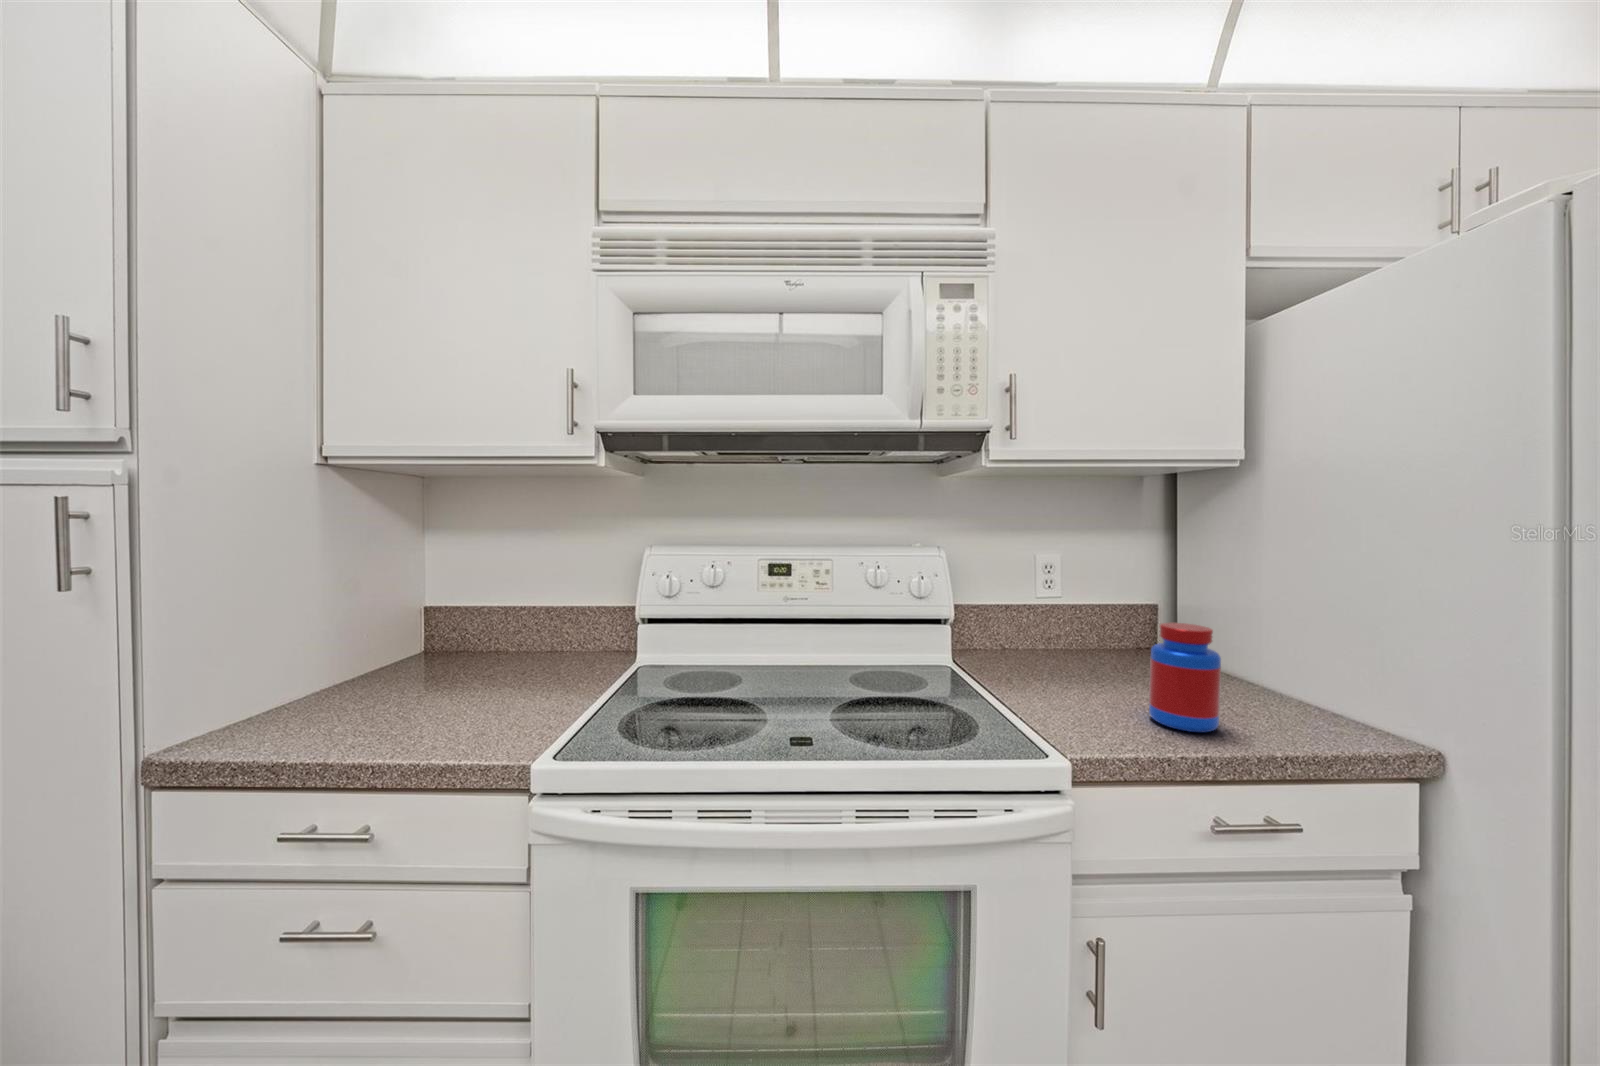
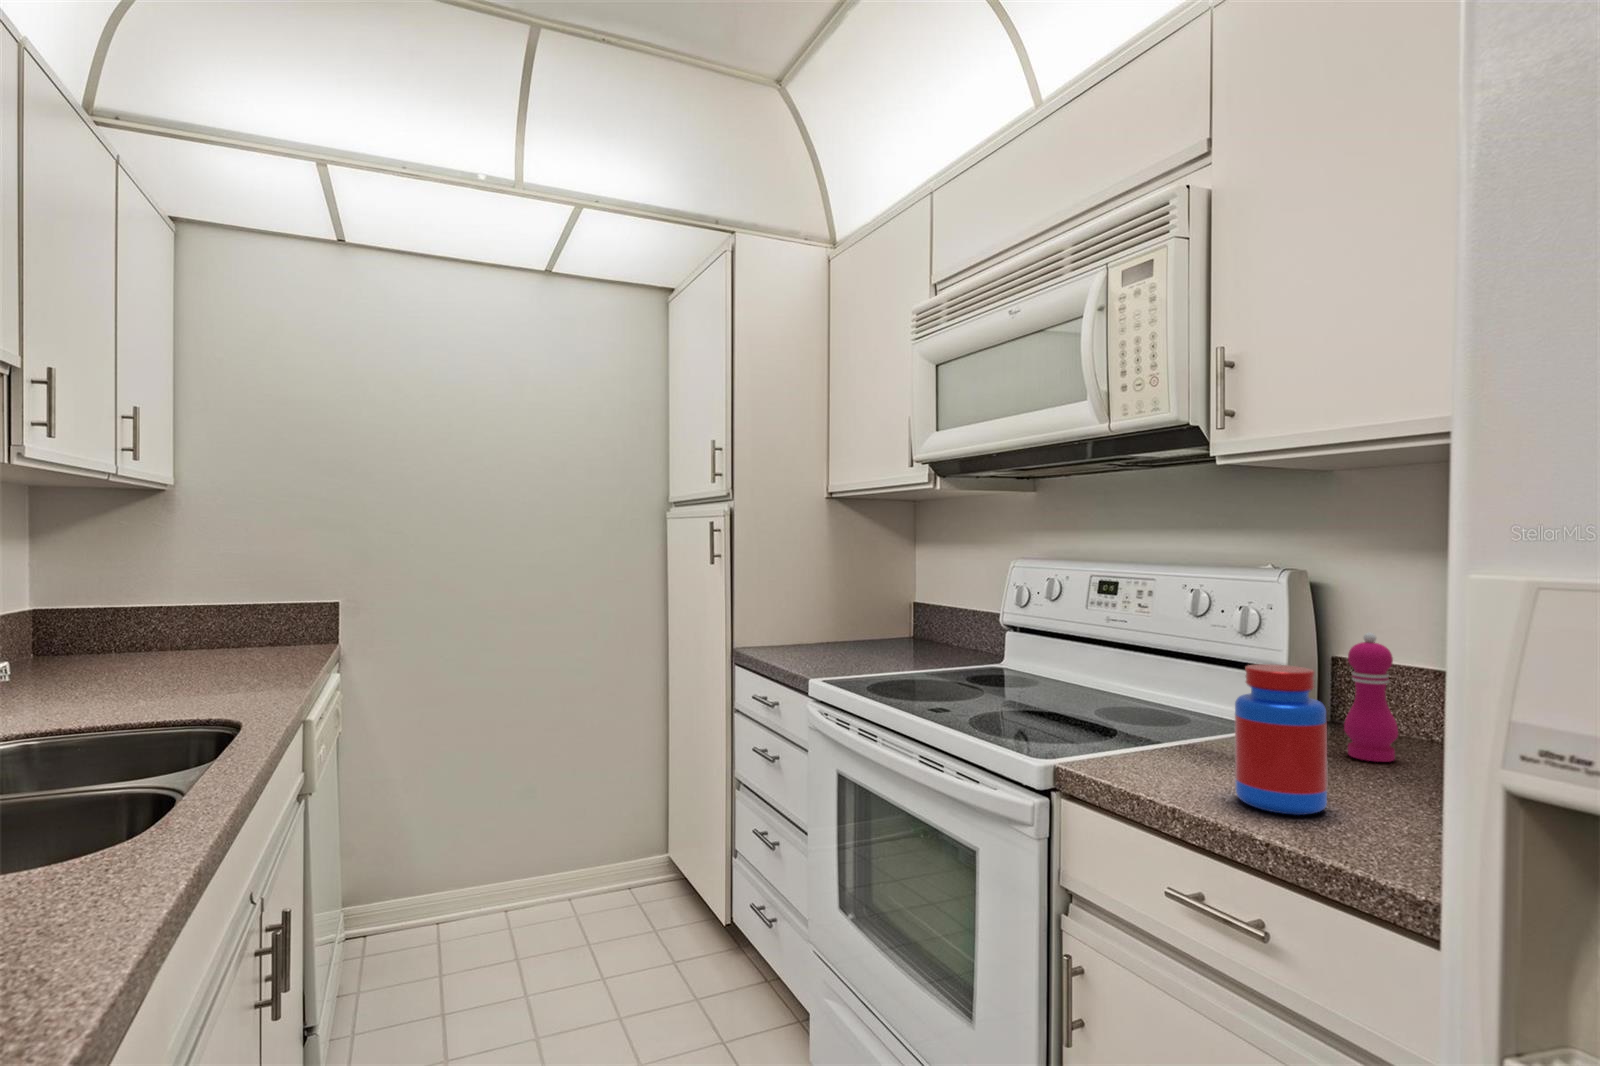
pepper mill: none [1023,589,1055,672] -> present [1344,633,1398,762]

